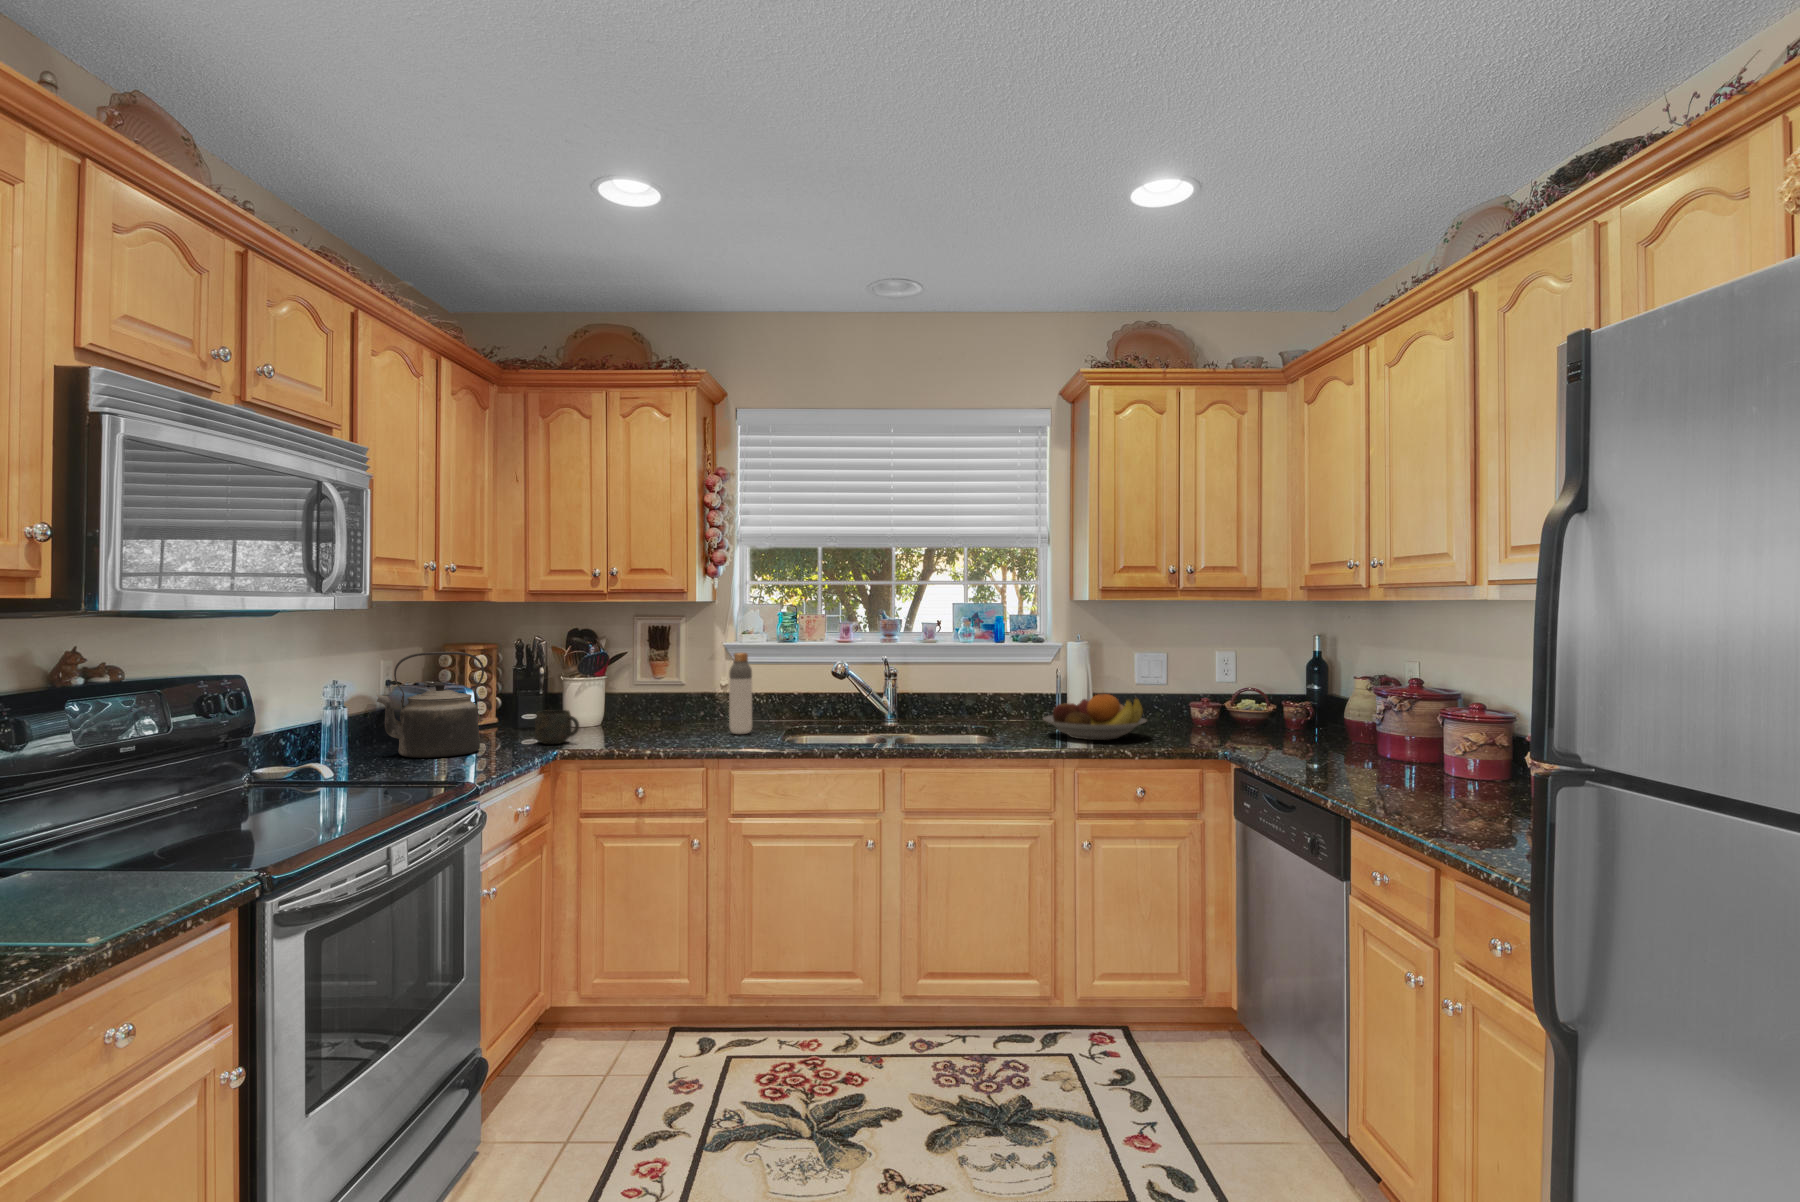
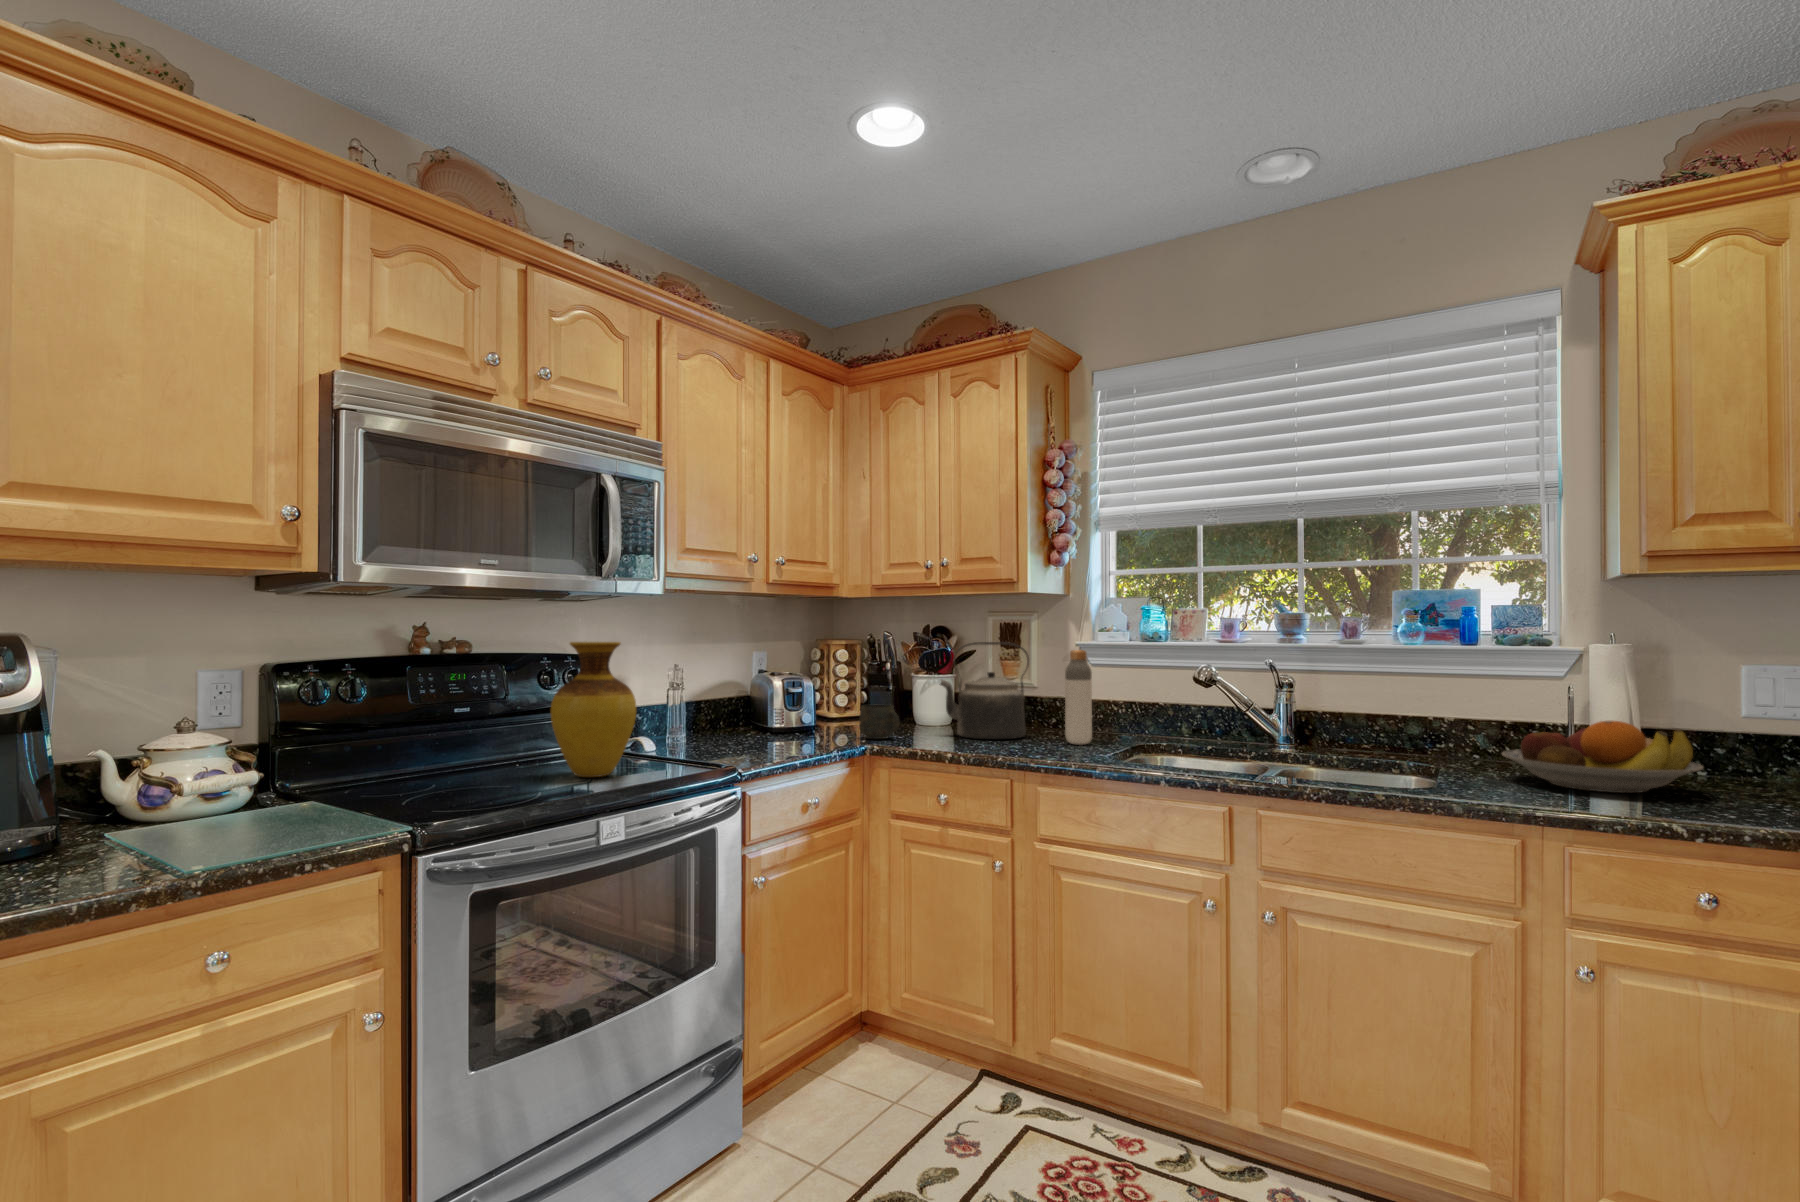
kettle: present [377,652,484,758] -> present [940,642,1029,739]
vase: none [285,668,382,809] -> present [551,642,636,777]

